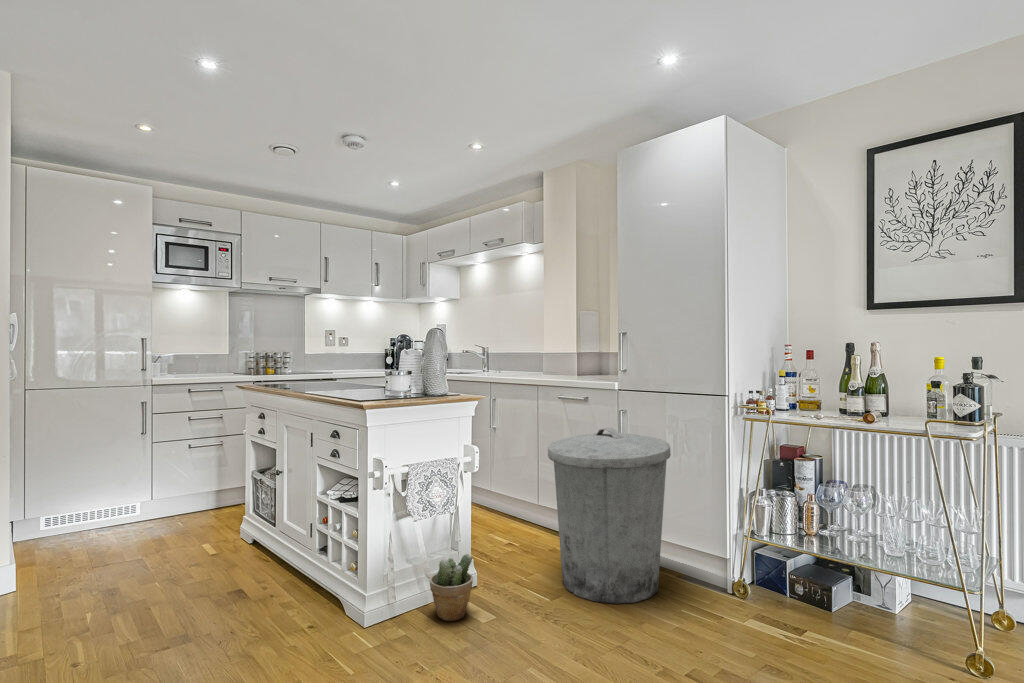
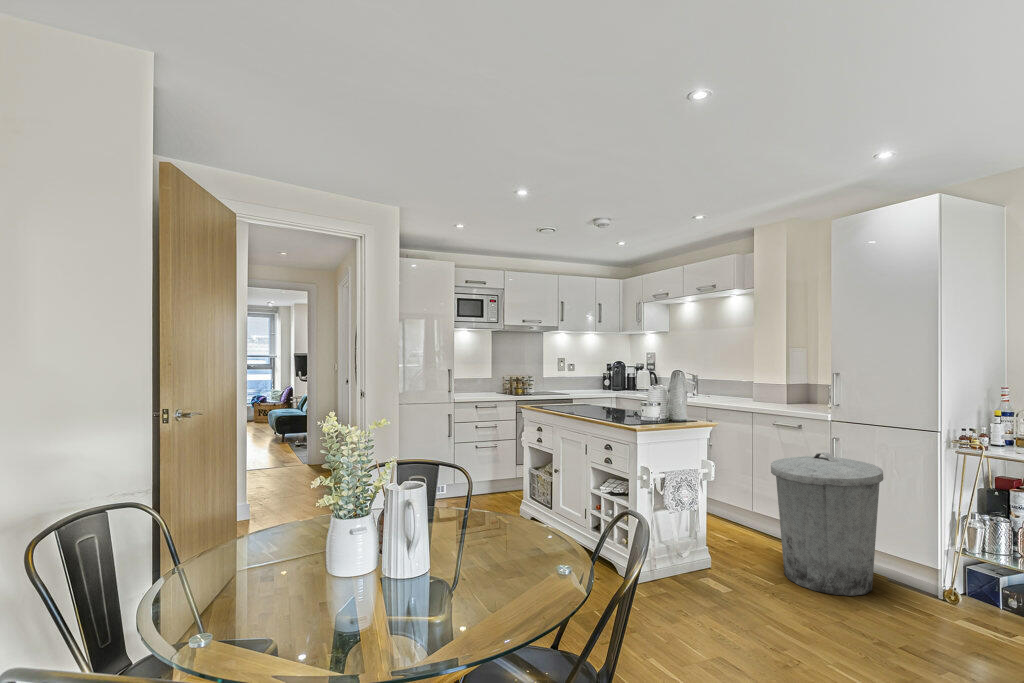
potted plant: present [430,554,473,621] -> none [681,542,715,590]

